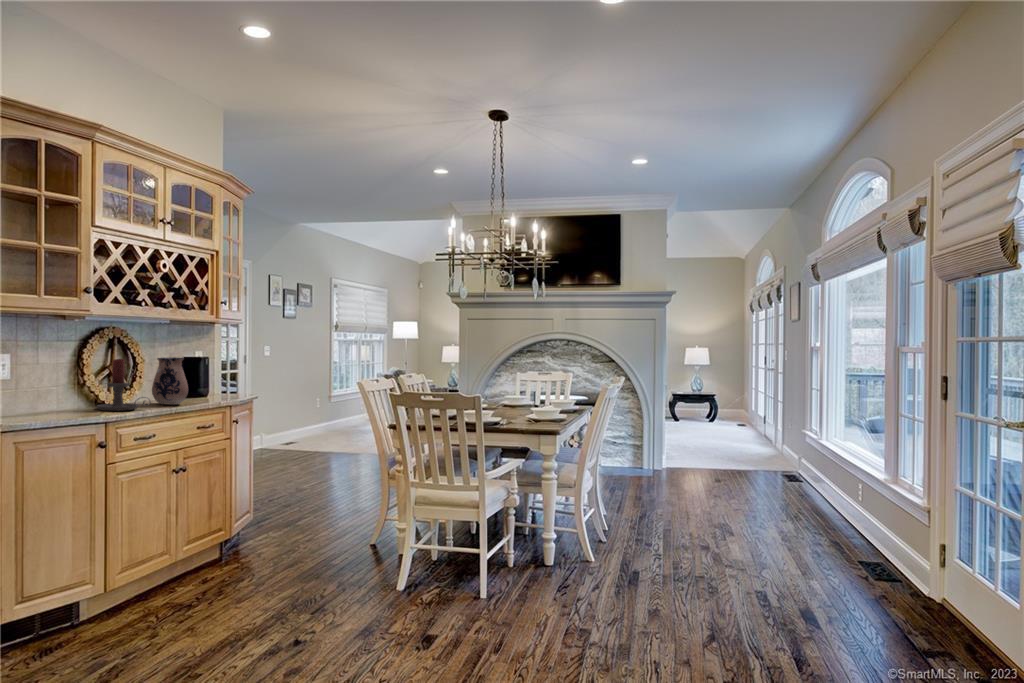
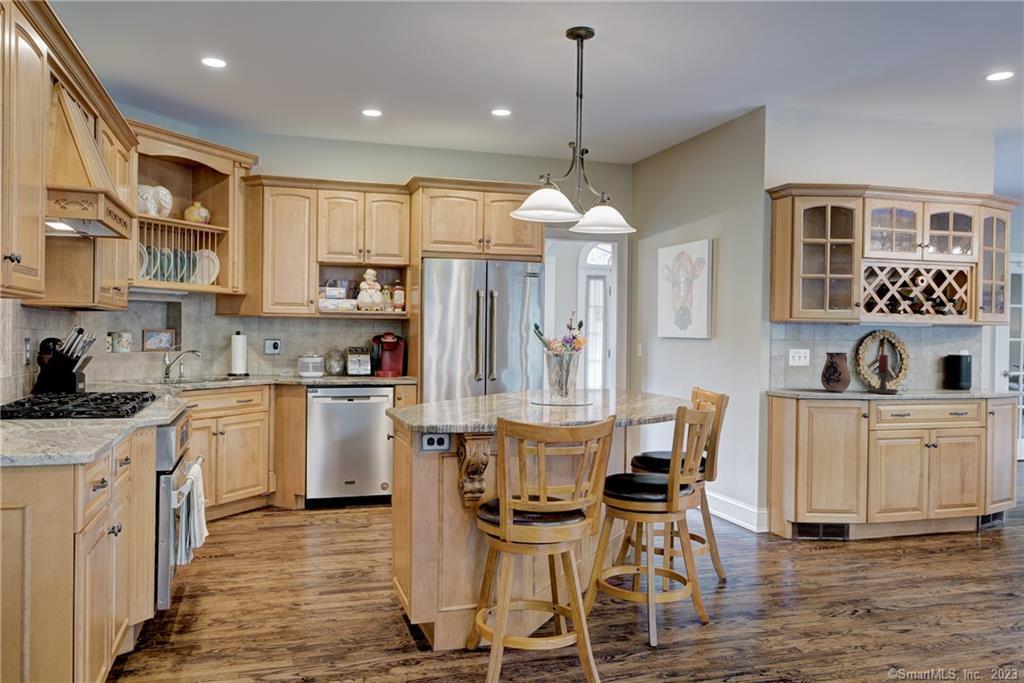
ceramic pitcher: present [152,357,188,405] -> present [821,352,851,391]

